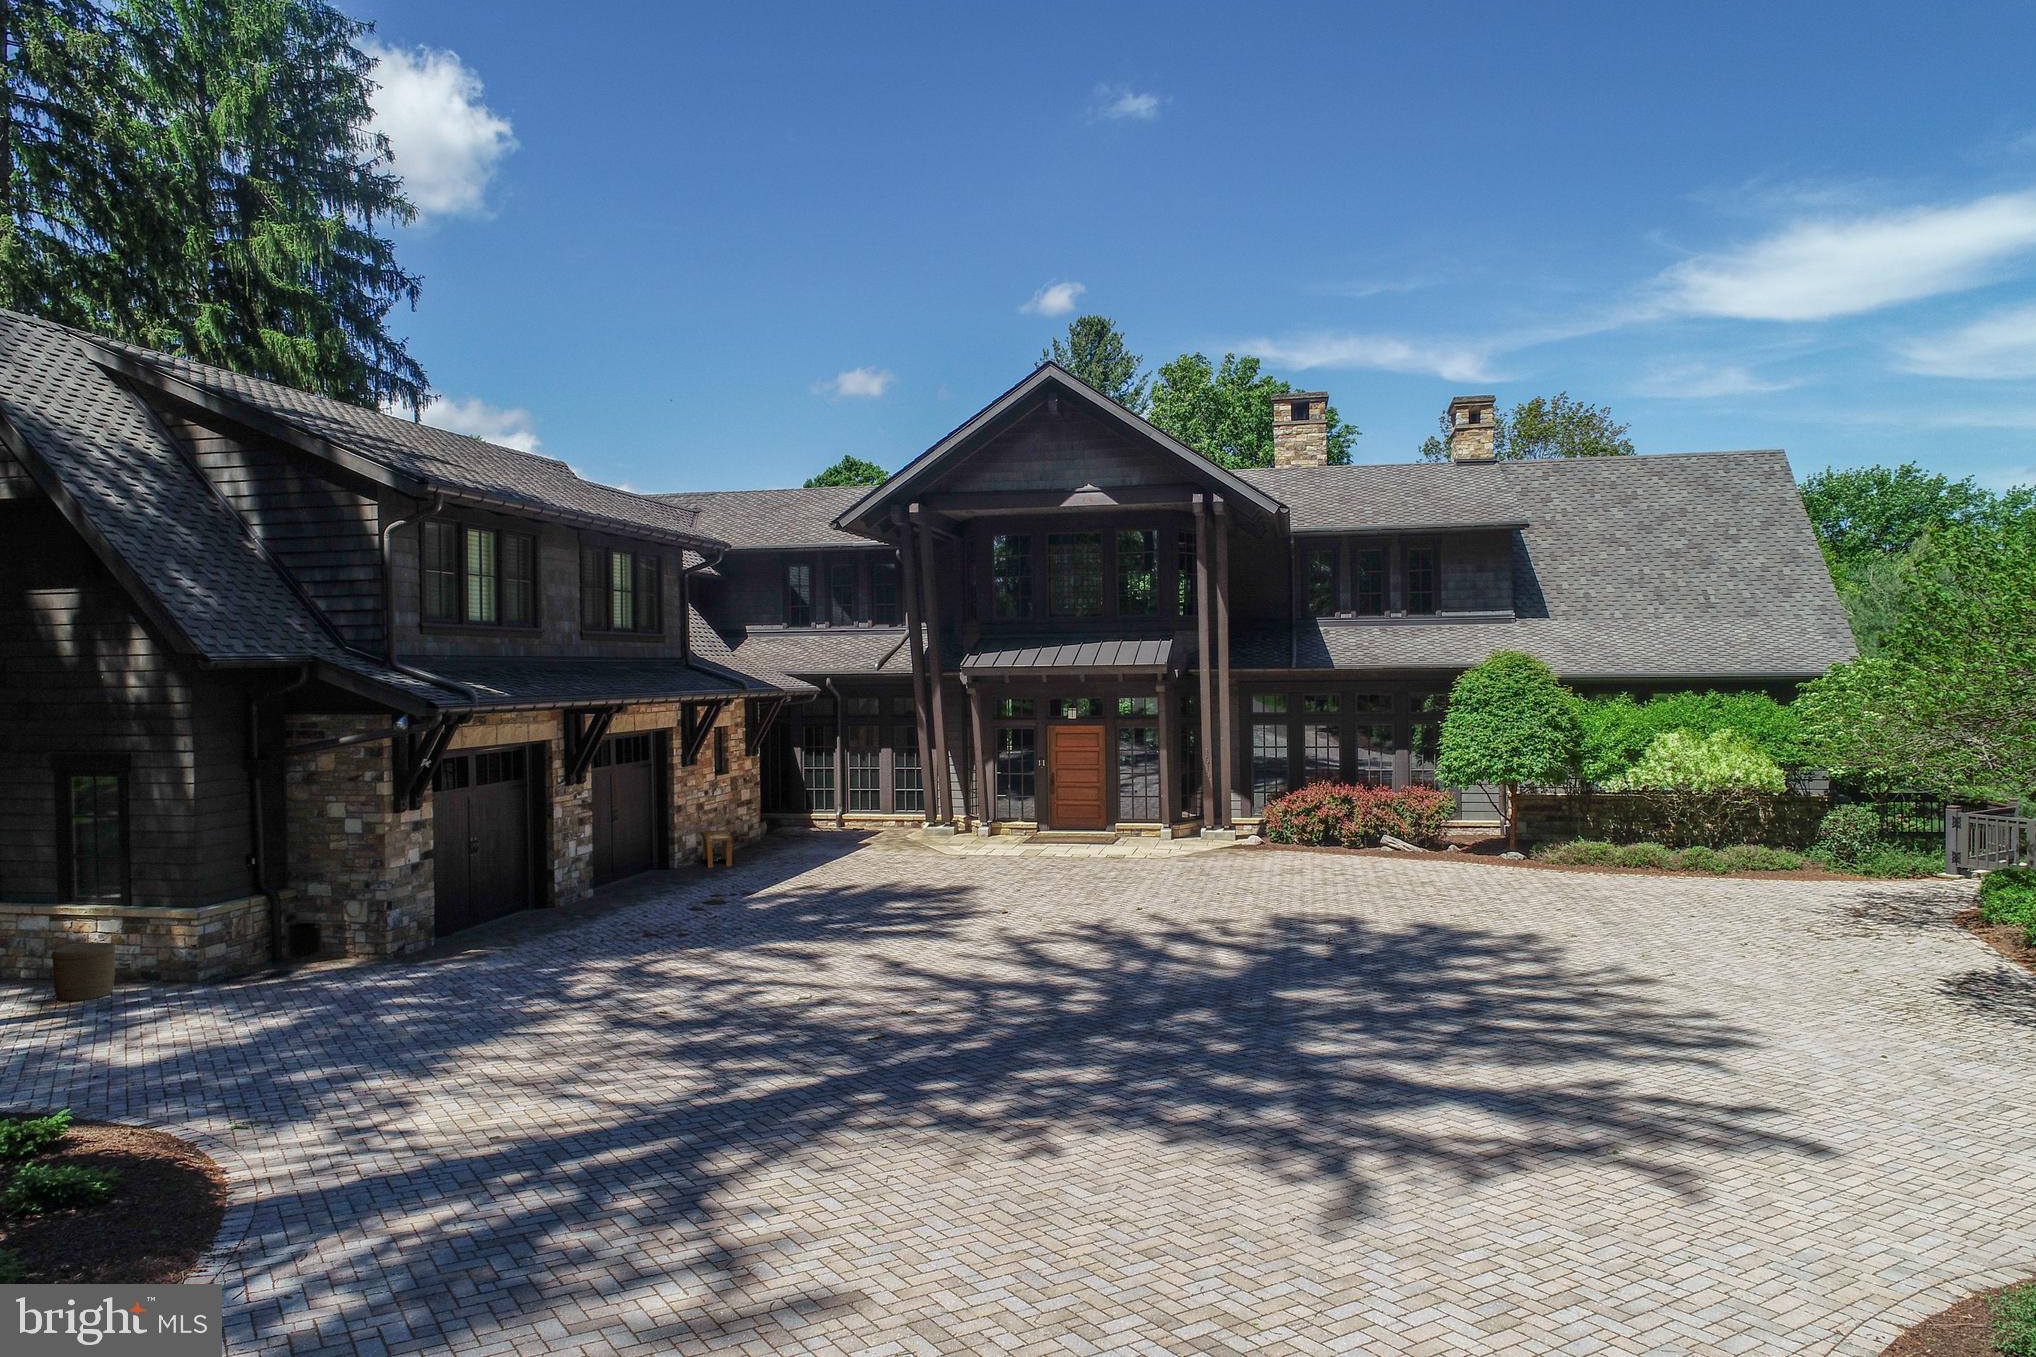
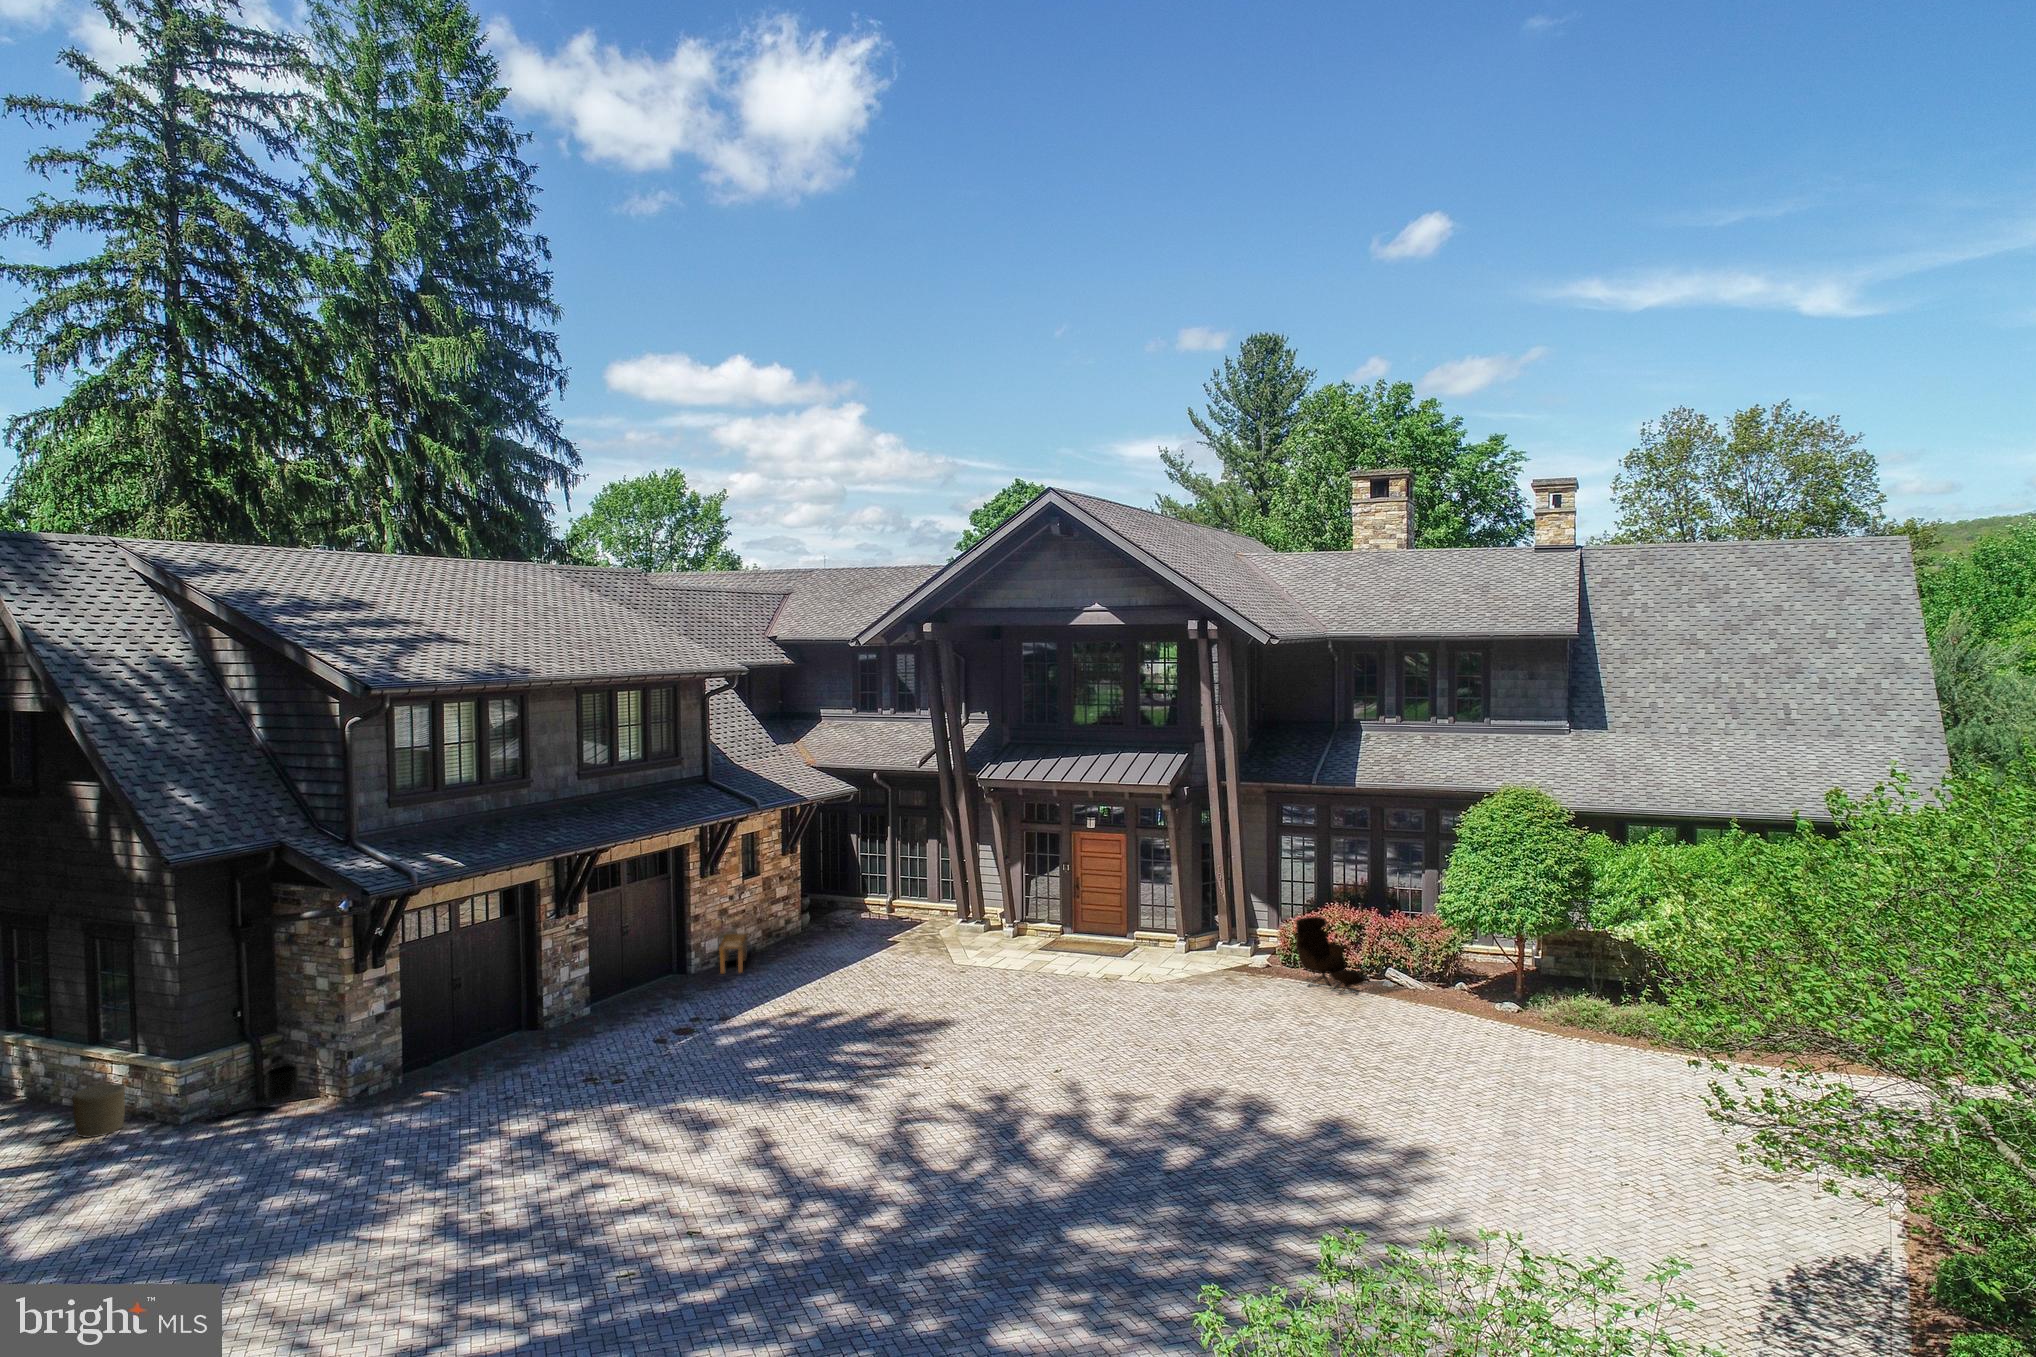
lounge chair: none [1293,790,1364,858] -> present [1296,916,1364,991]

